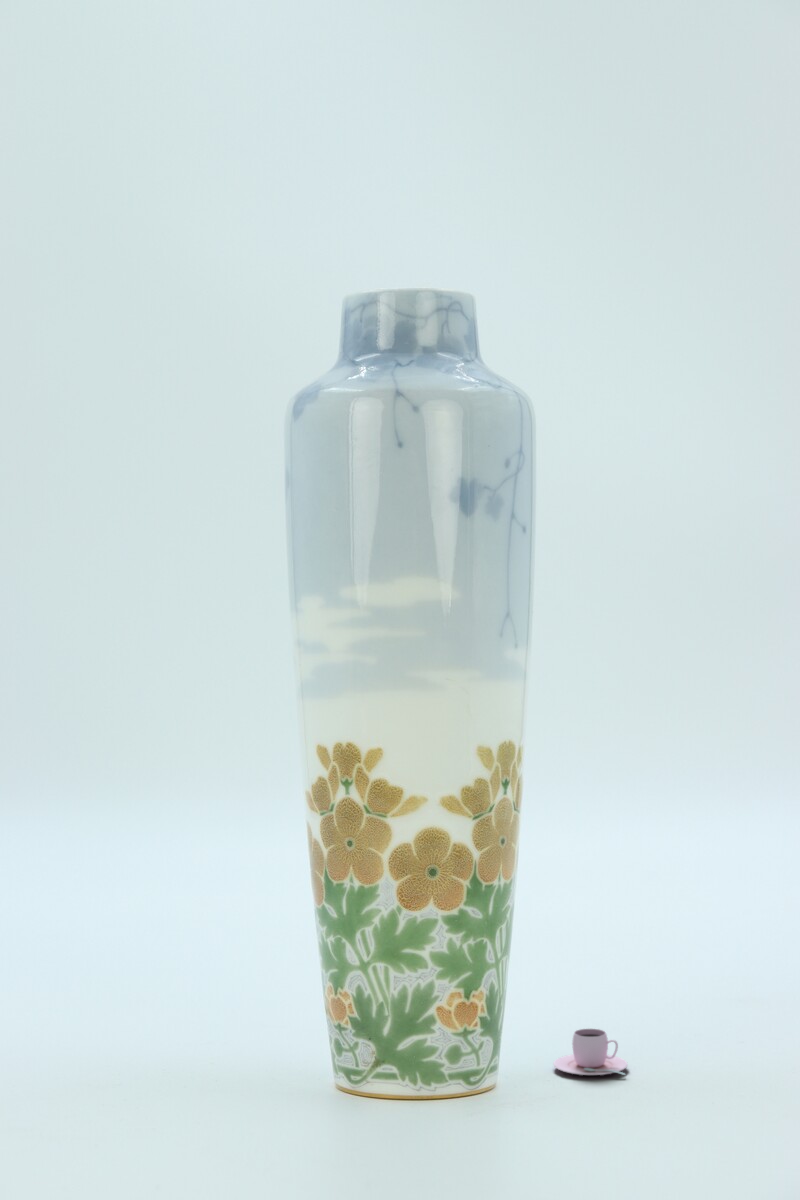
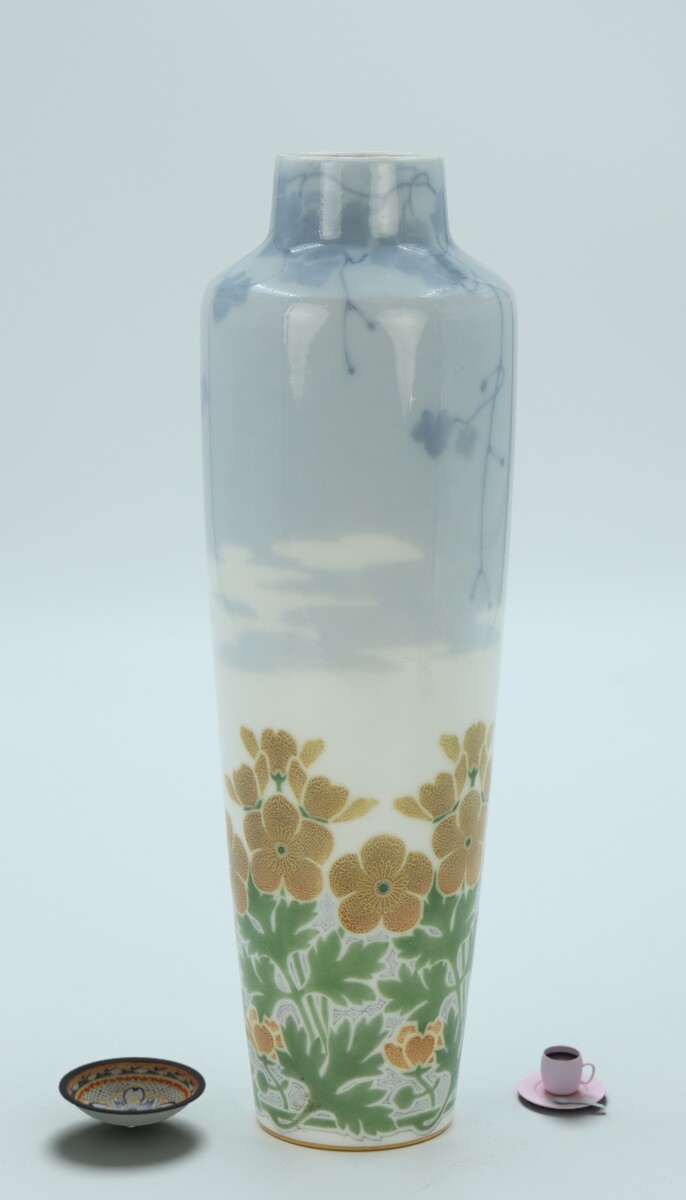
ceramic bowl: none [170,1036,291,1086] -> present [59,1057,206,1126]

